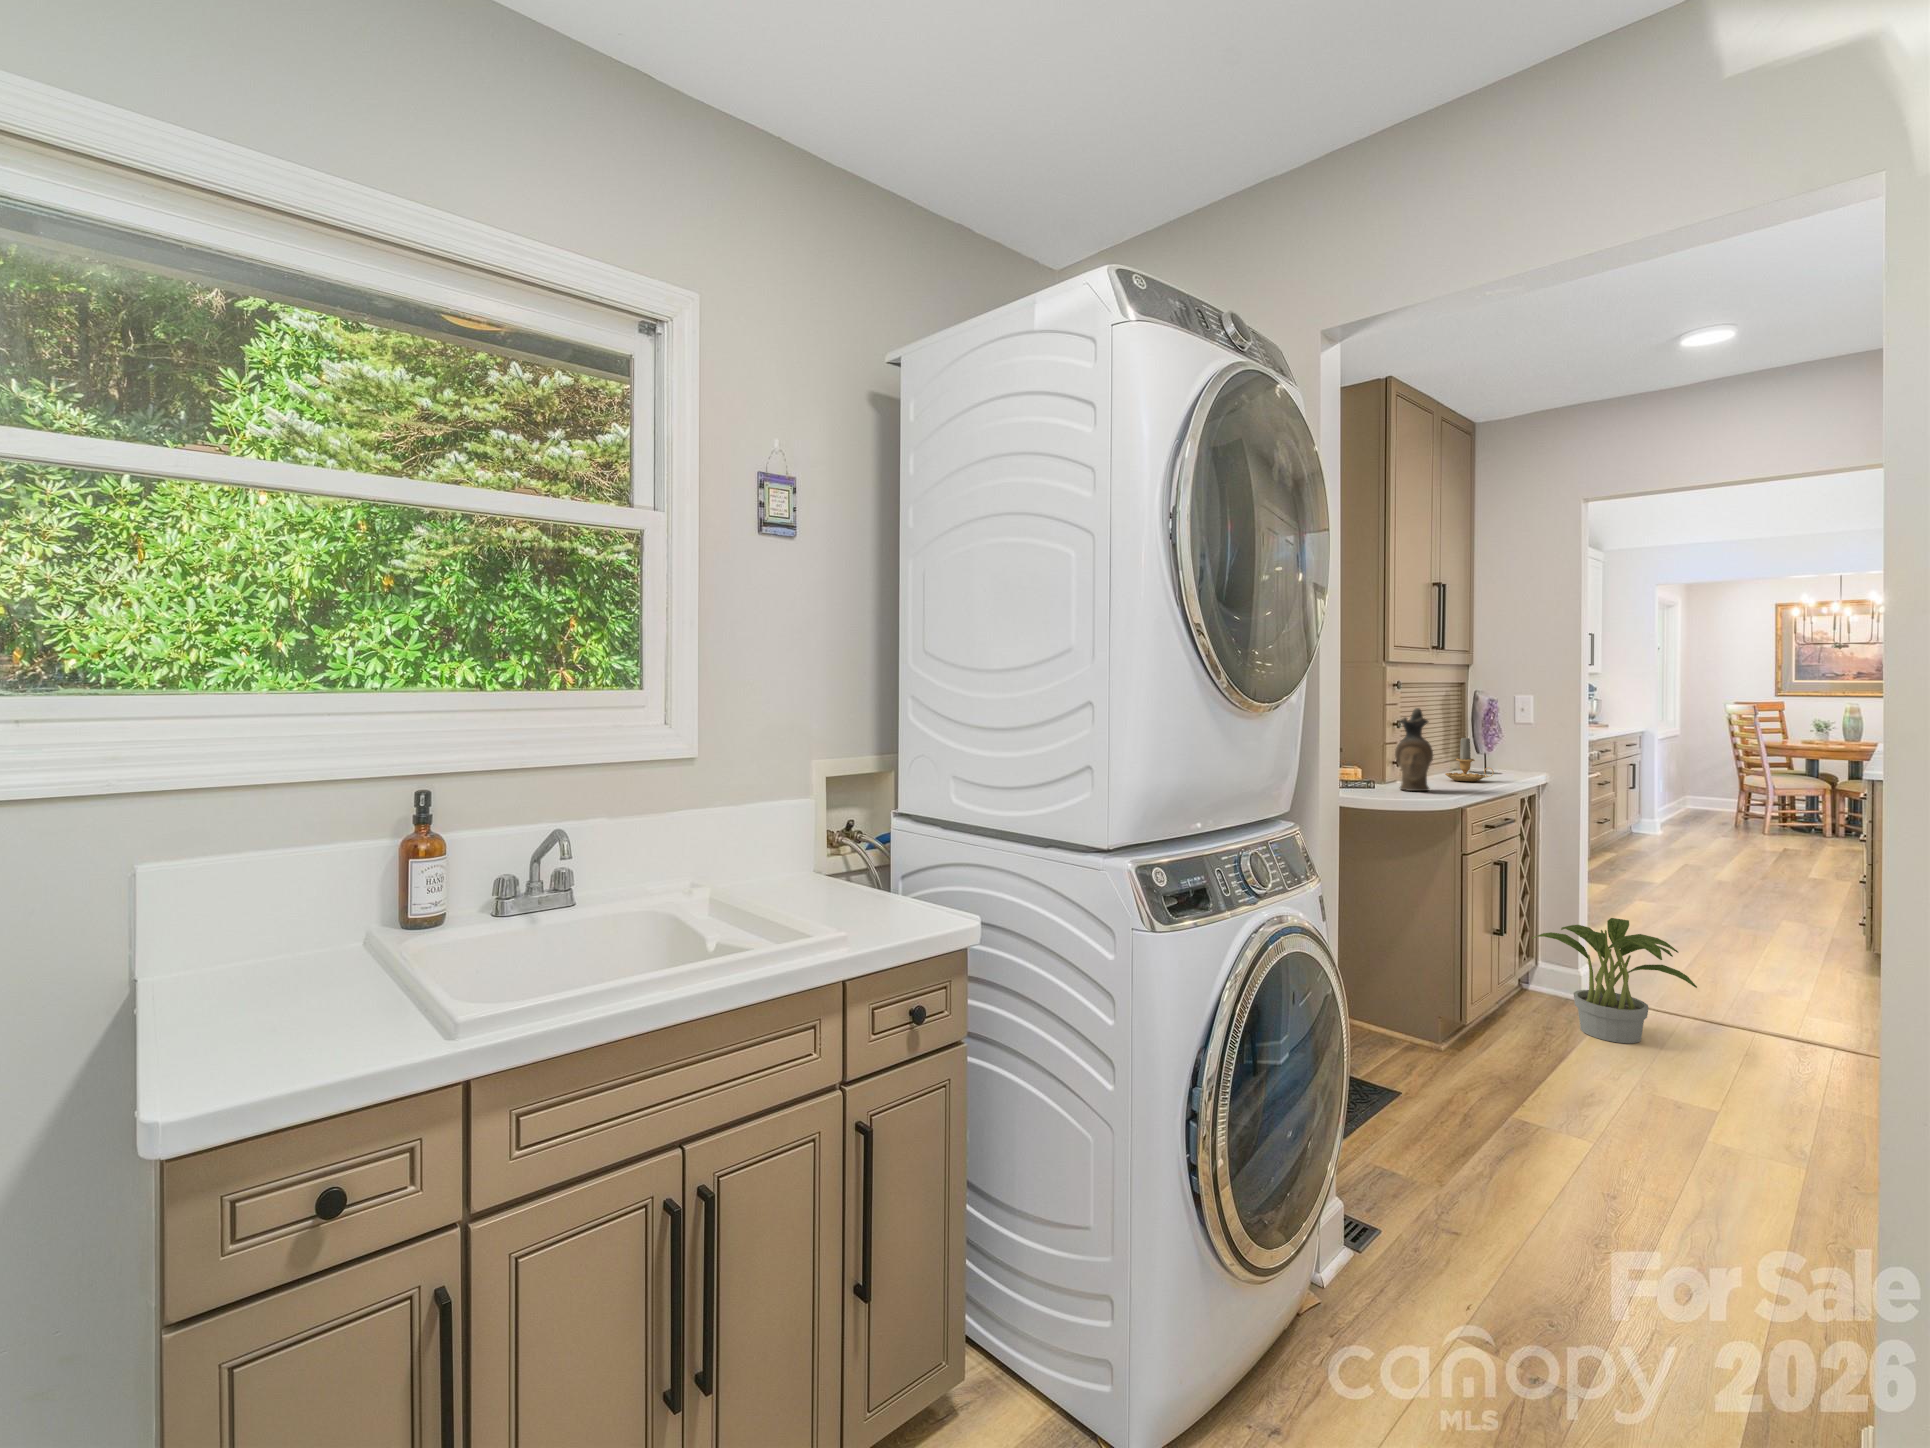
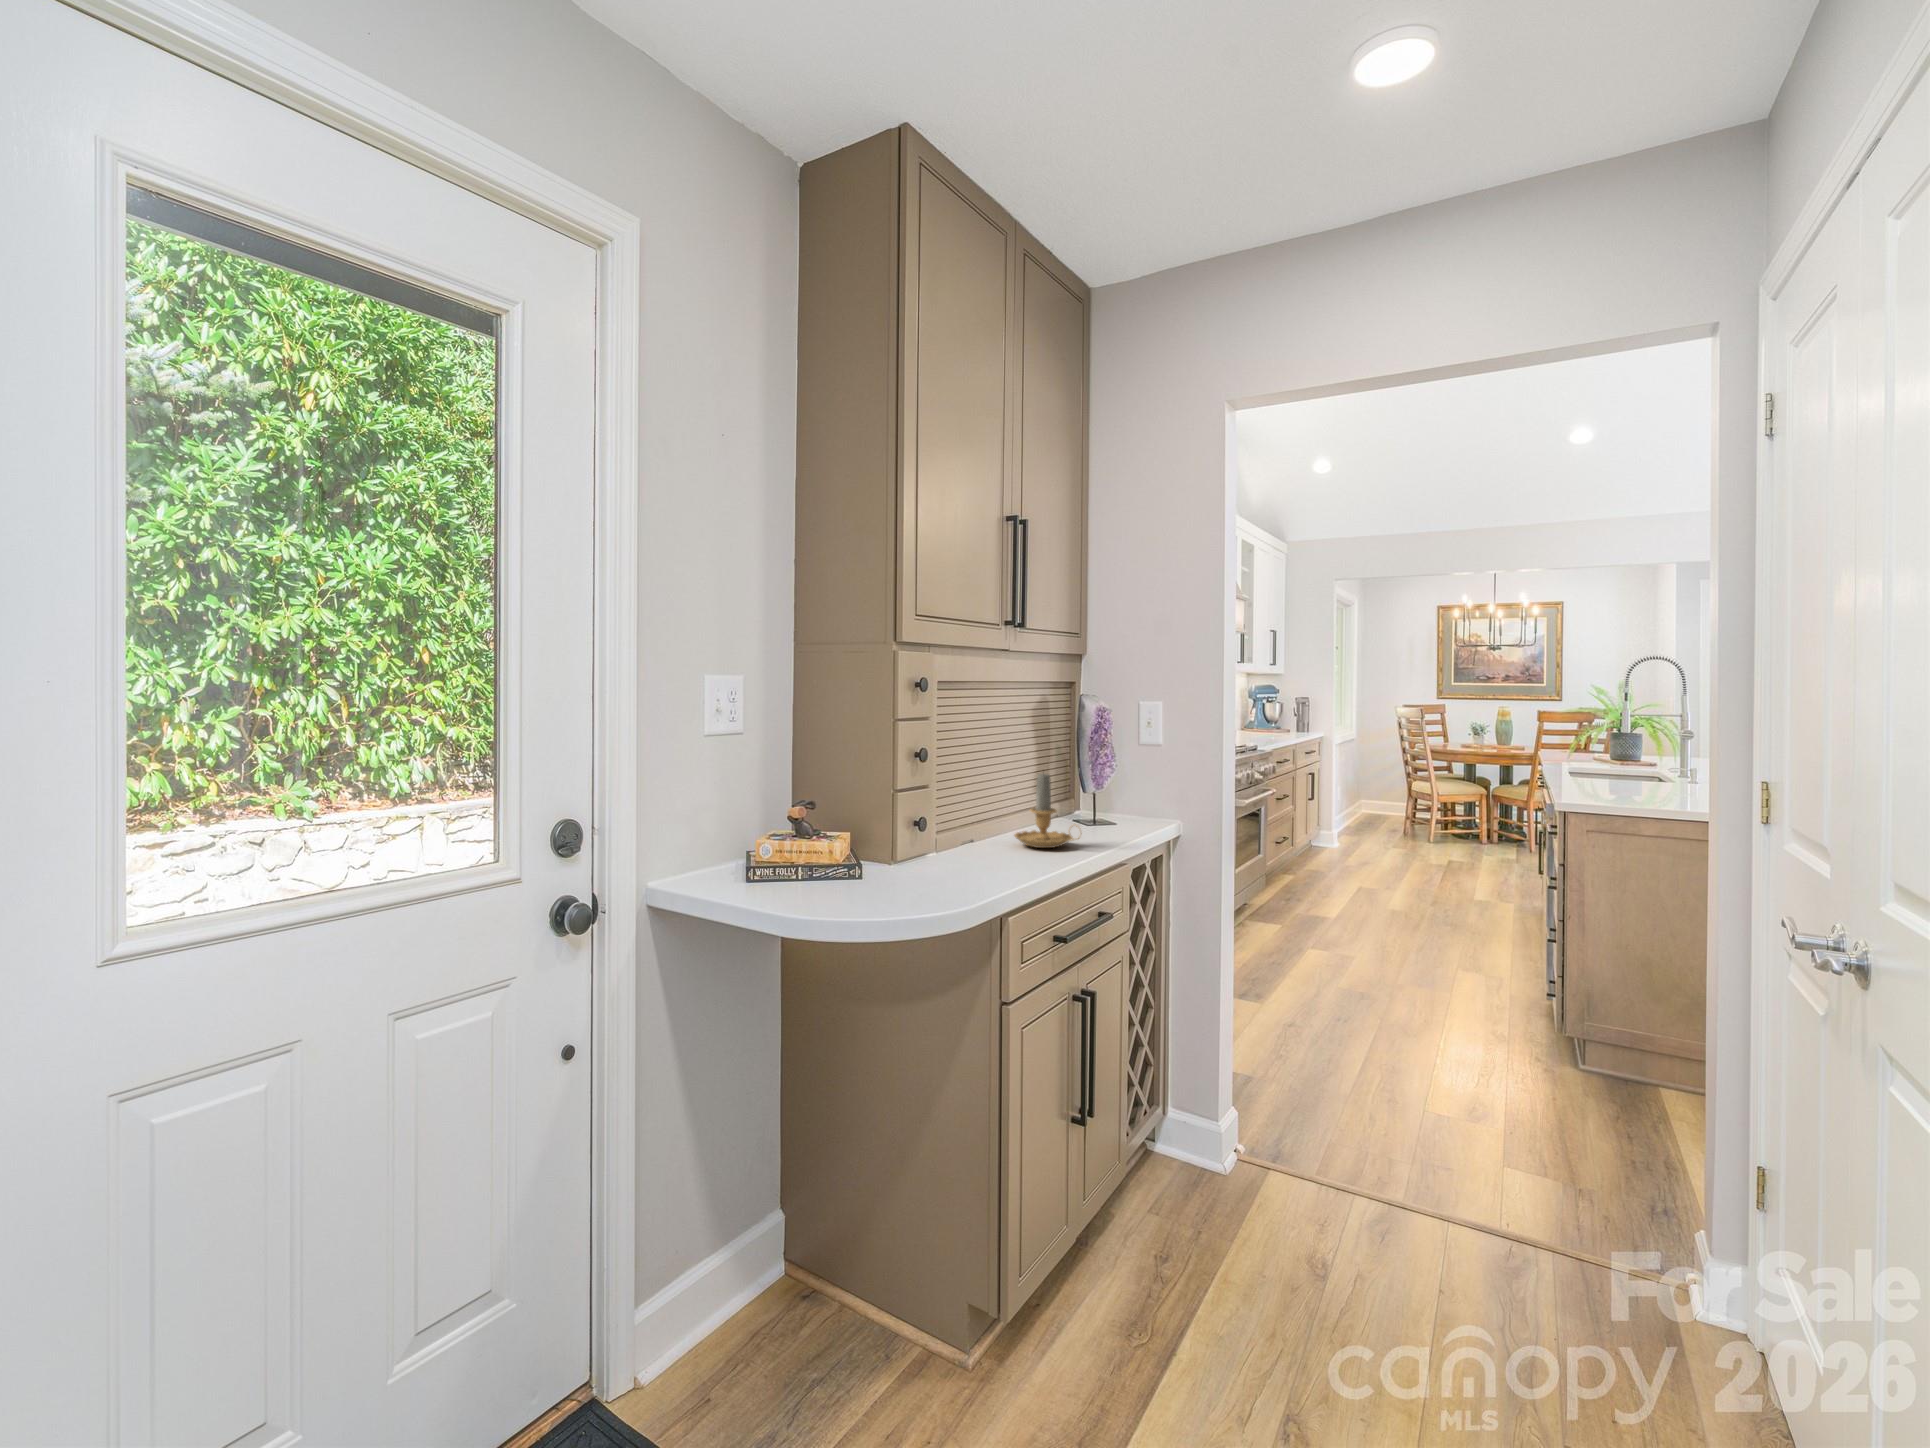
ceramic pitcher: present [1395,708,1433,791] -> none [891,727,955,885]
potted plant: present [1532,918,1697,1043] -> none [1139,1065,1370,1301]

